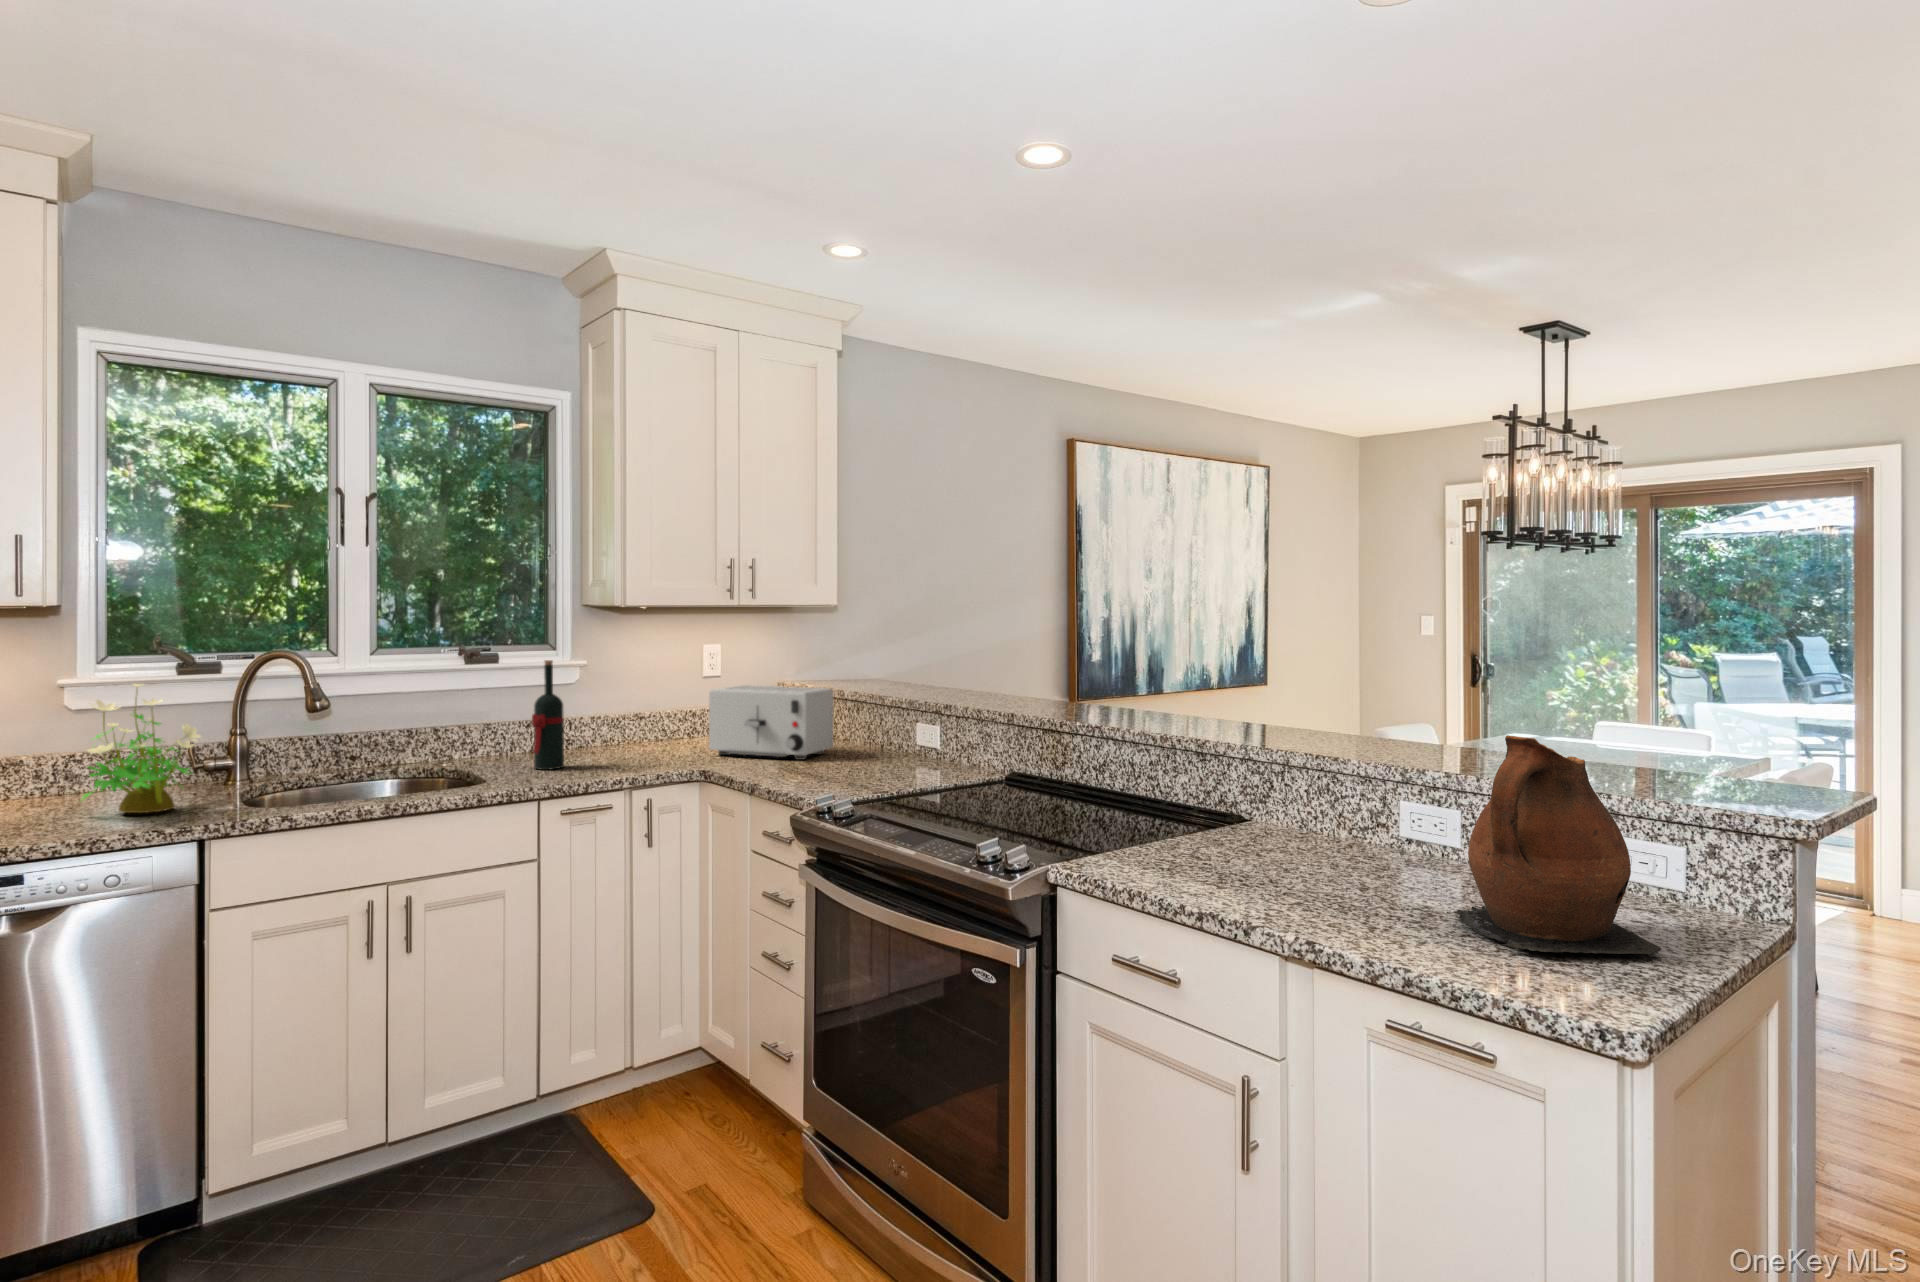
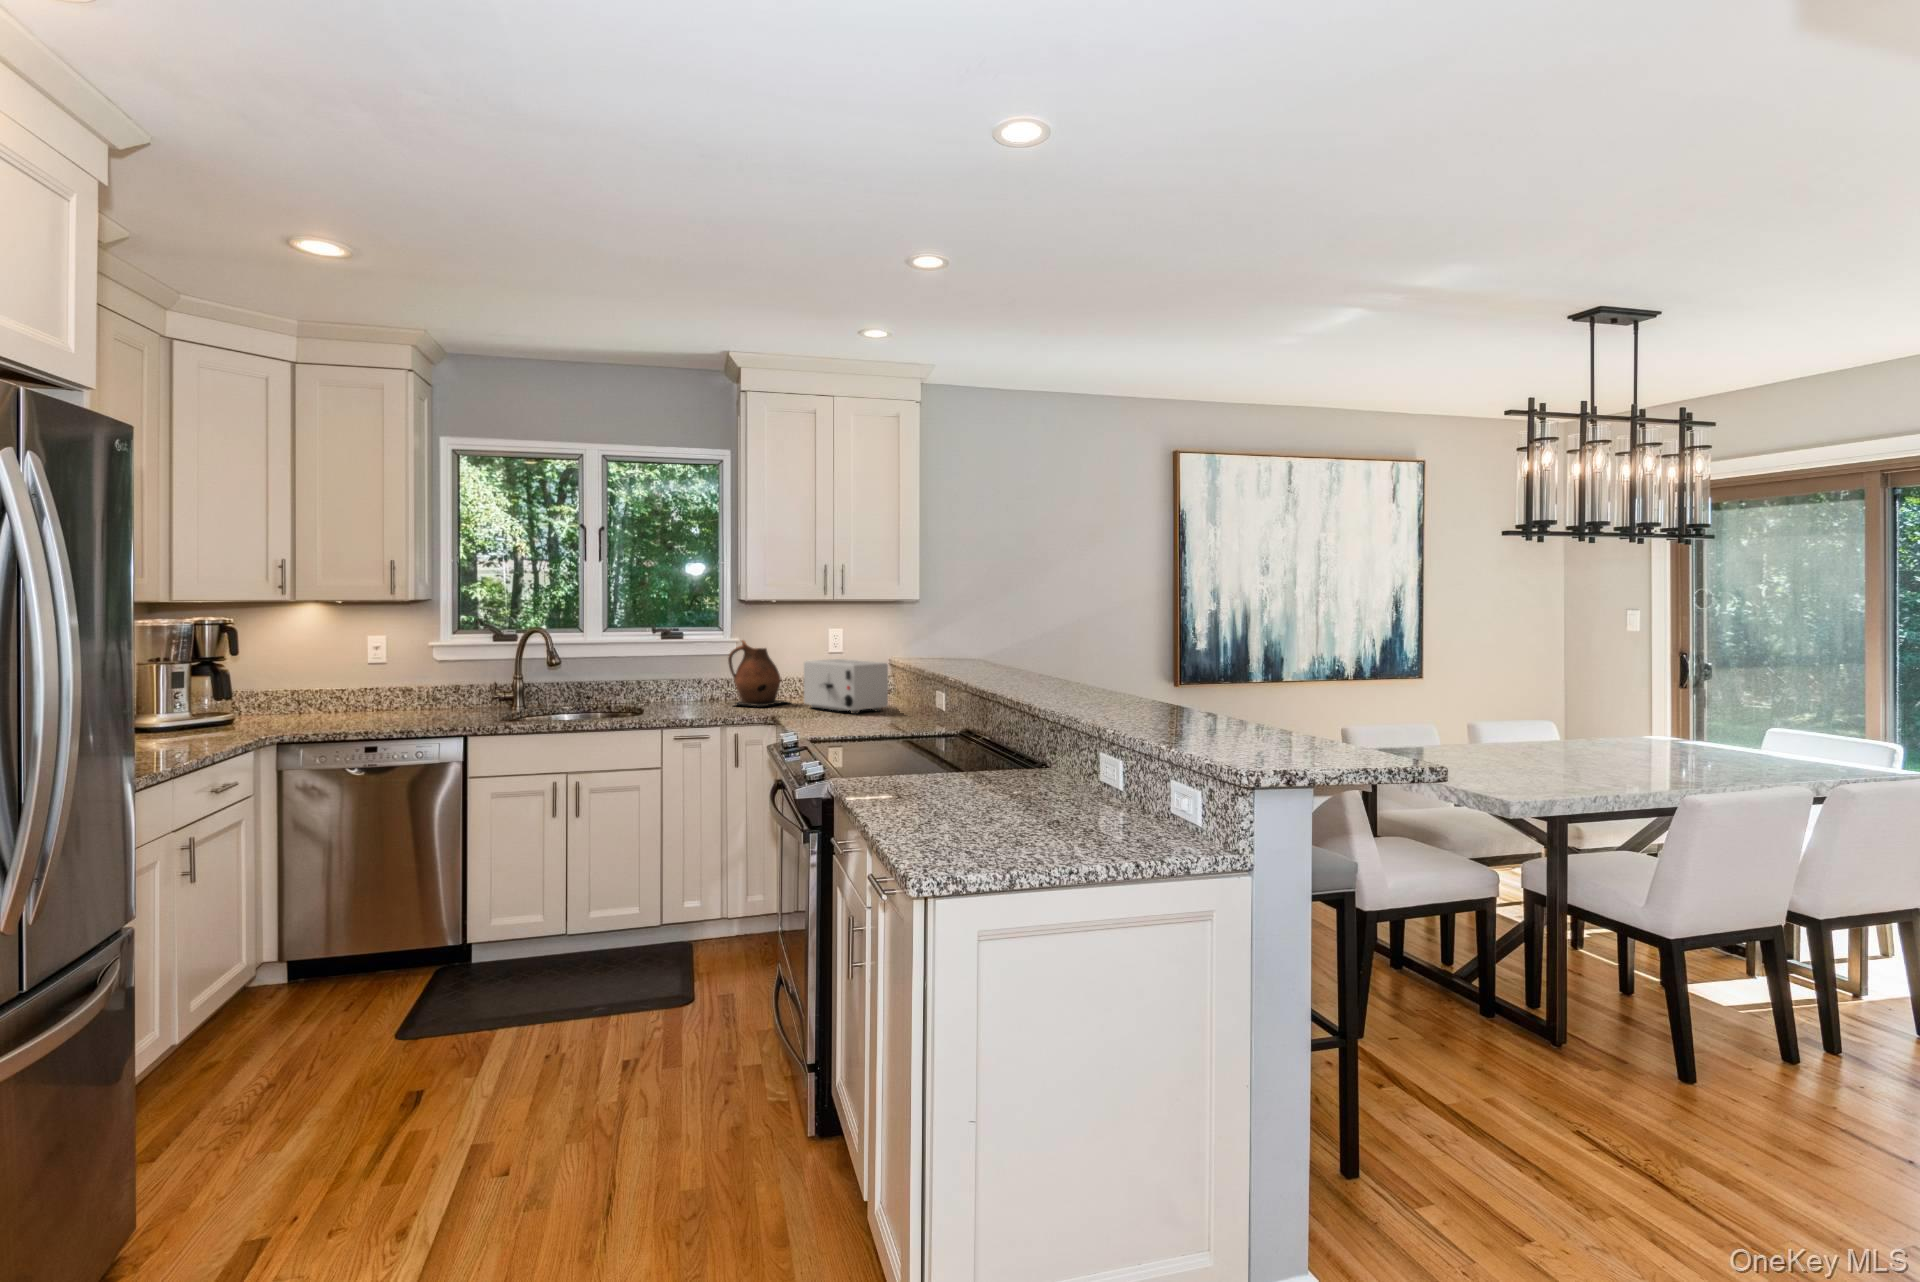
wine bottle: present [532,660,564,770] -> none [679,638,703,711]
potted plant: present [83,684,201,813] -> none [422,646,482,720]
ceramic pitcher: present [1447,735,1661,958] -> present [728,640,788,706]

